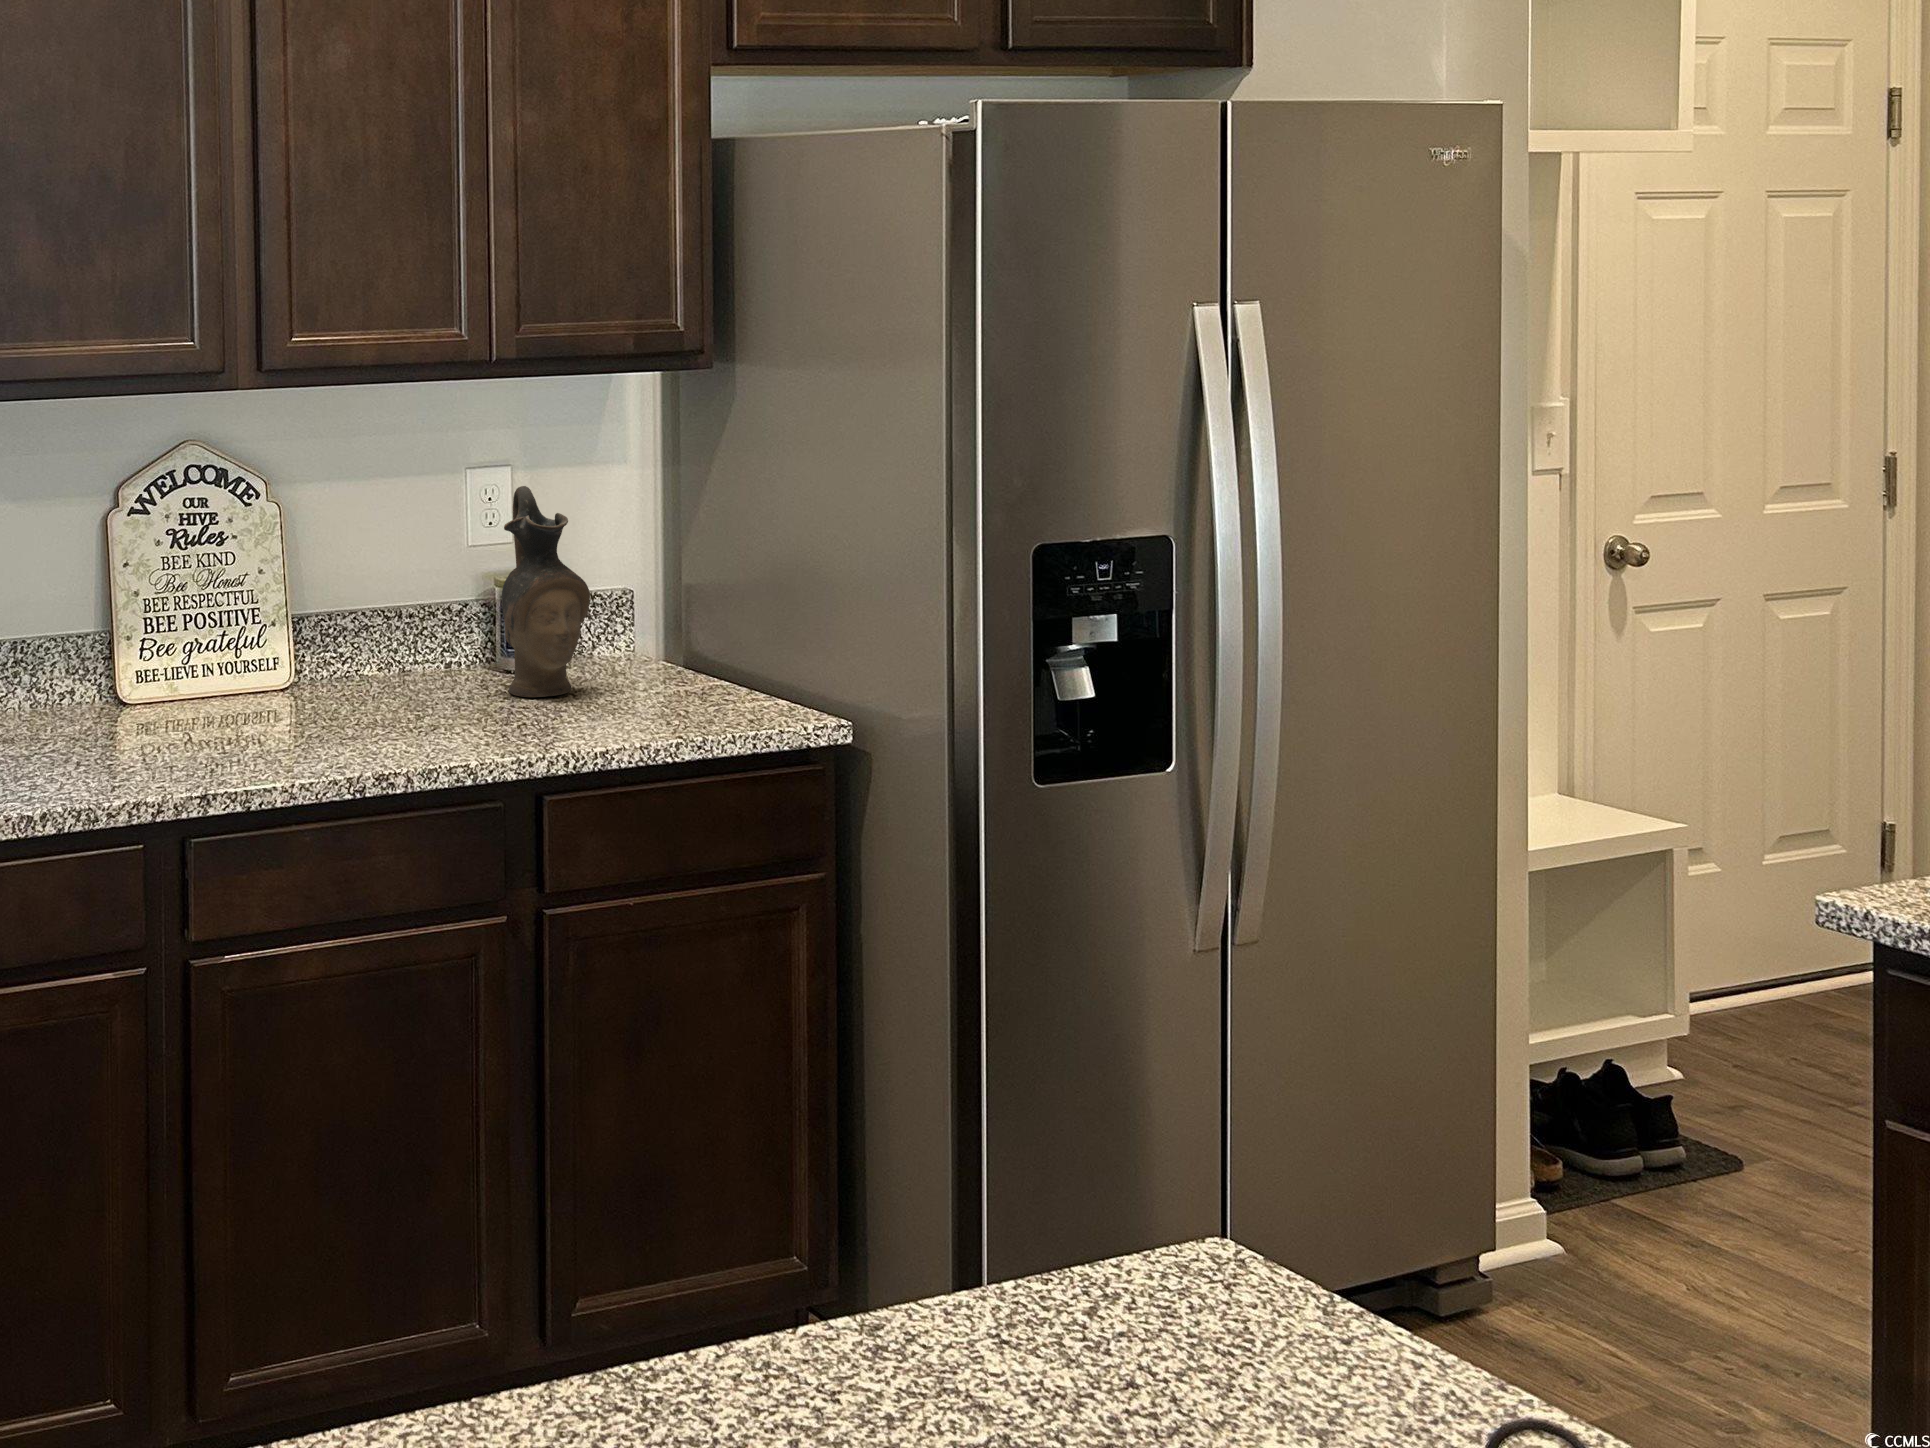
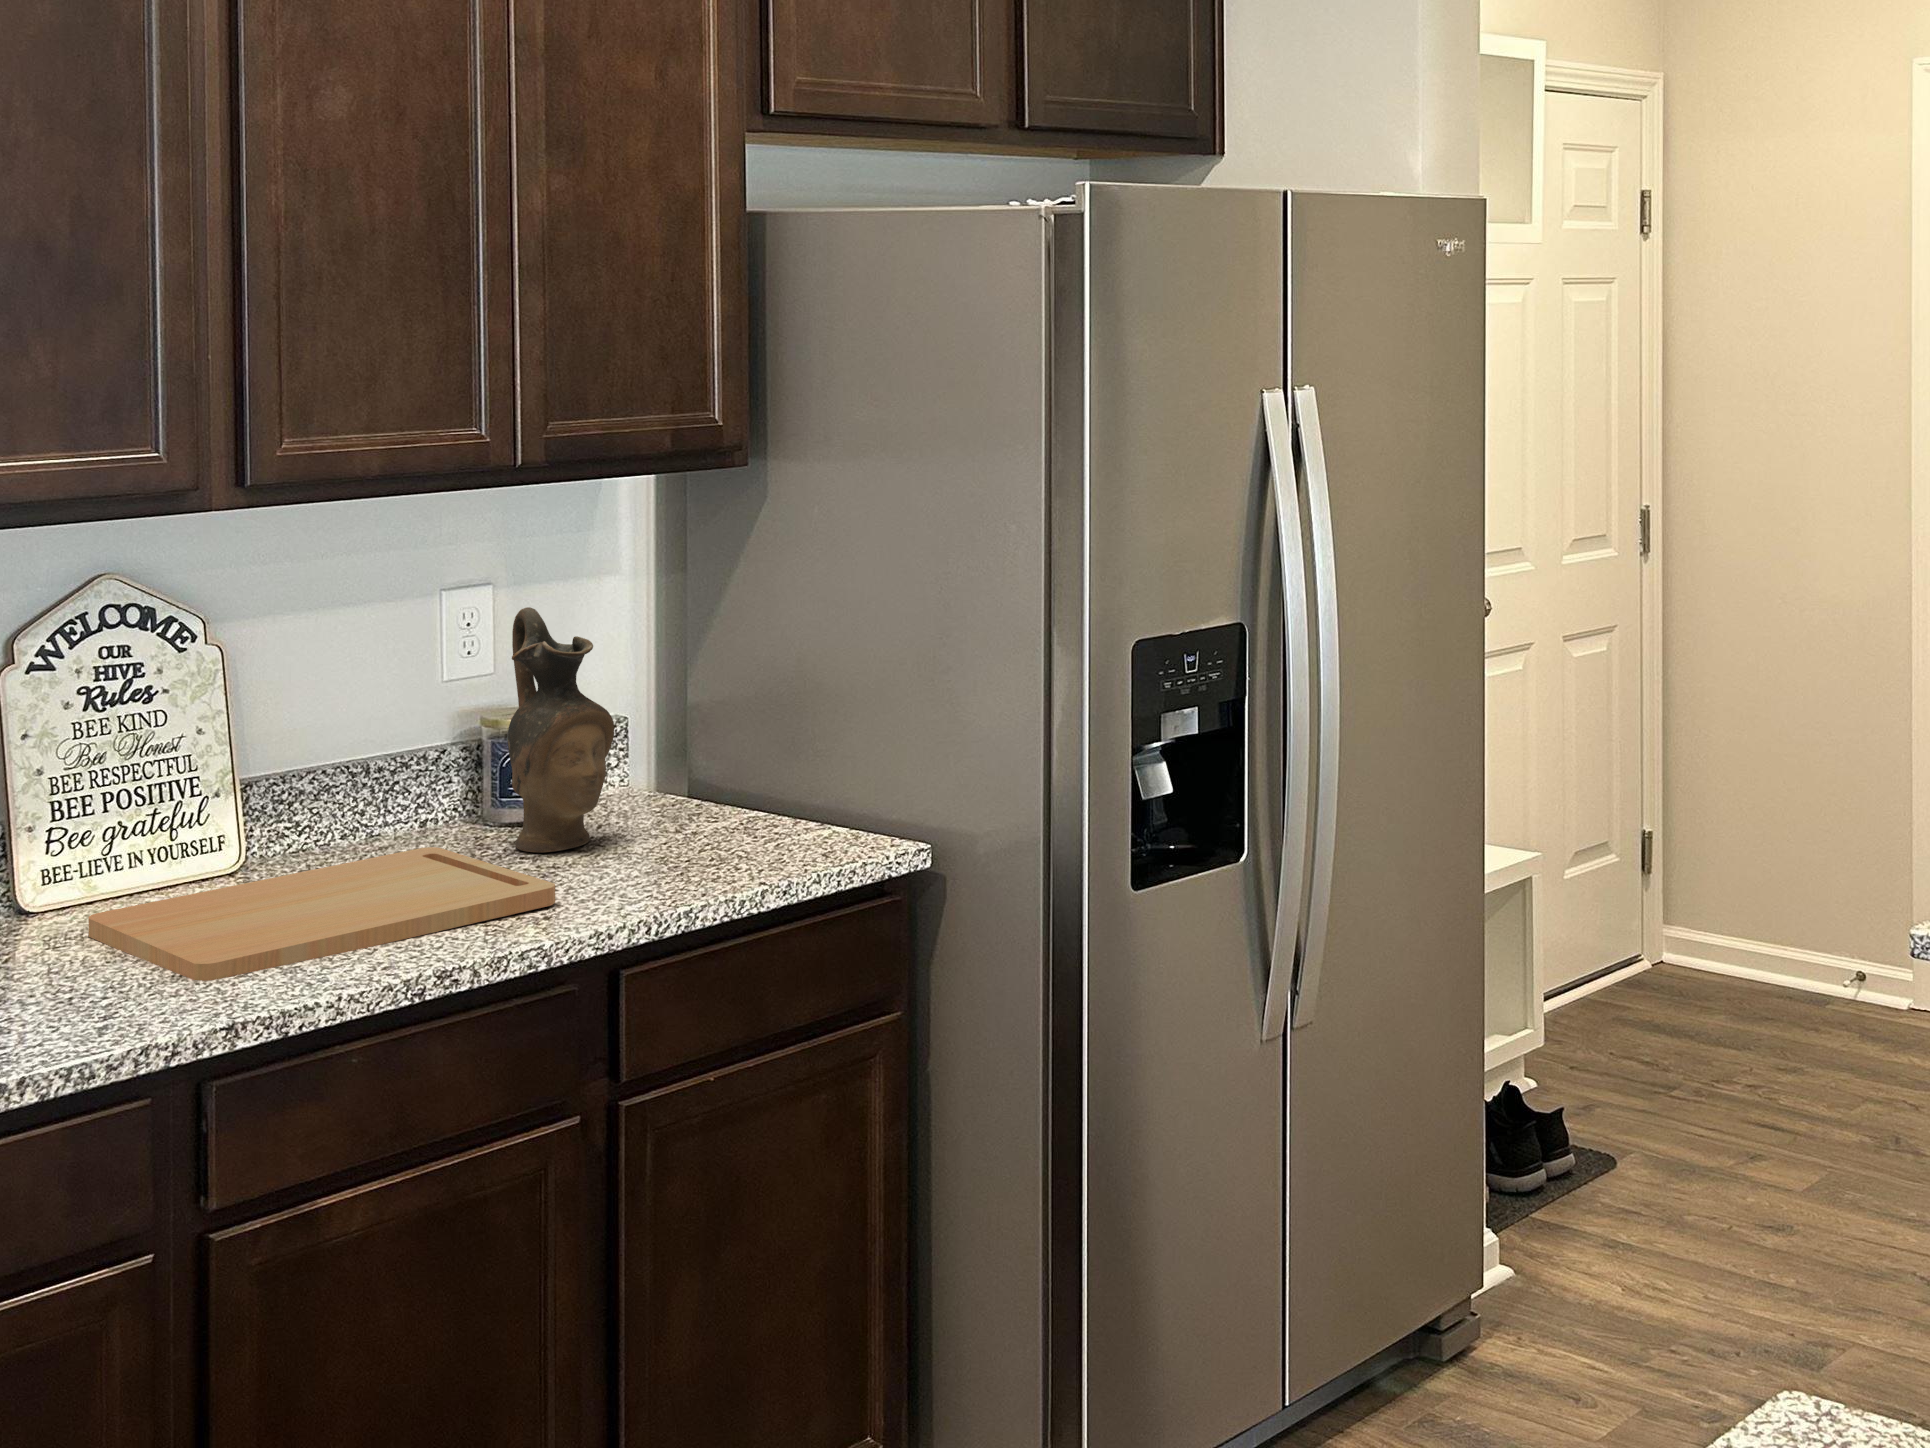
cutting board: none [155,683,503,765] -> present [88,847,555,981]

